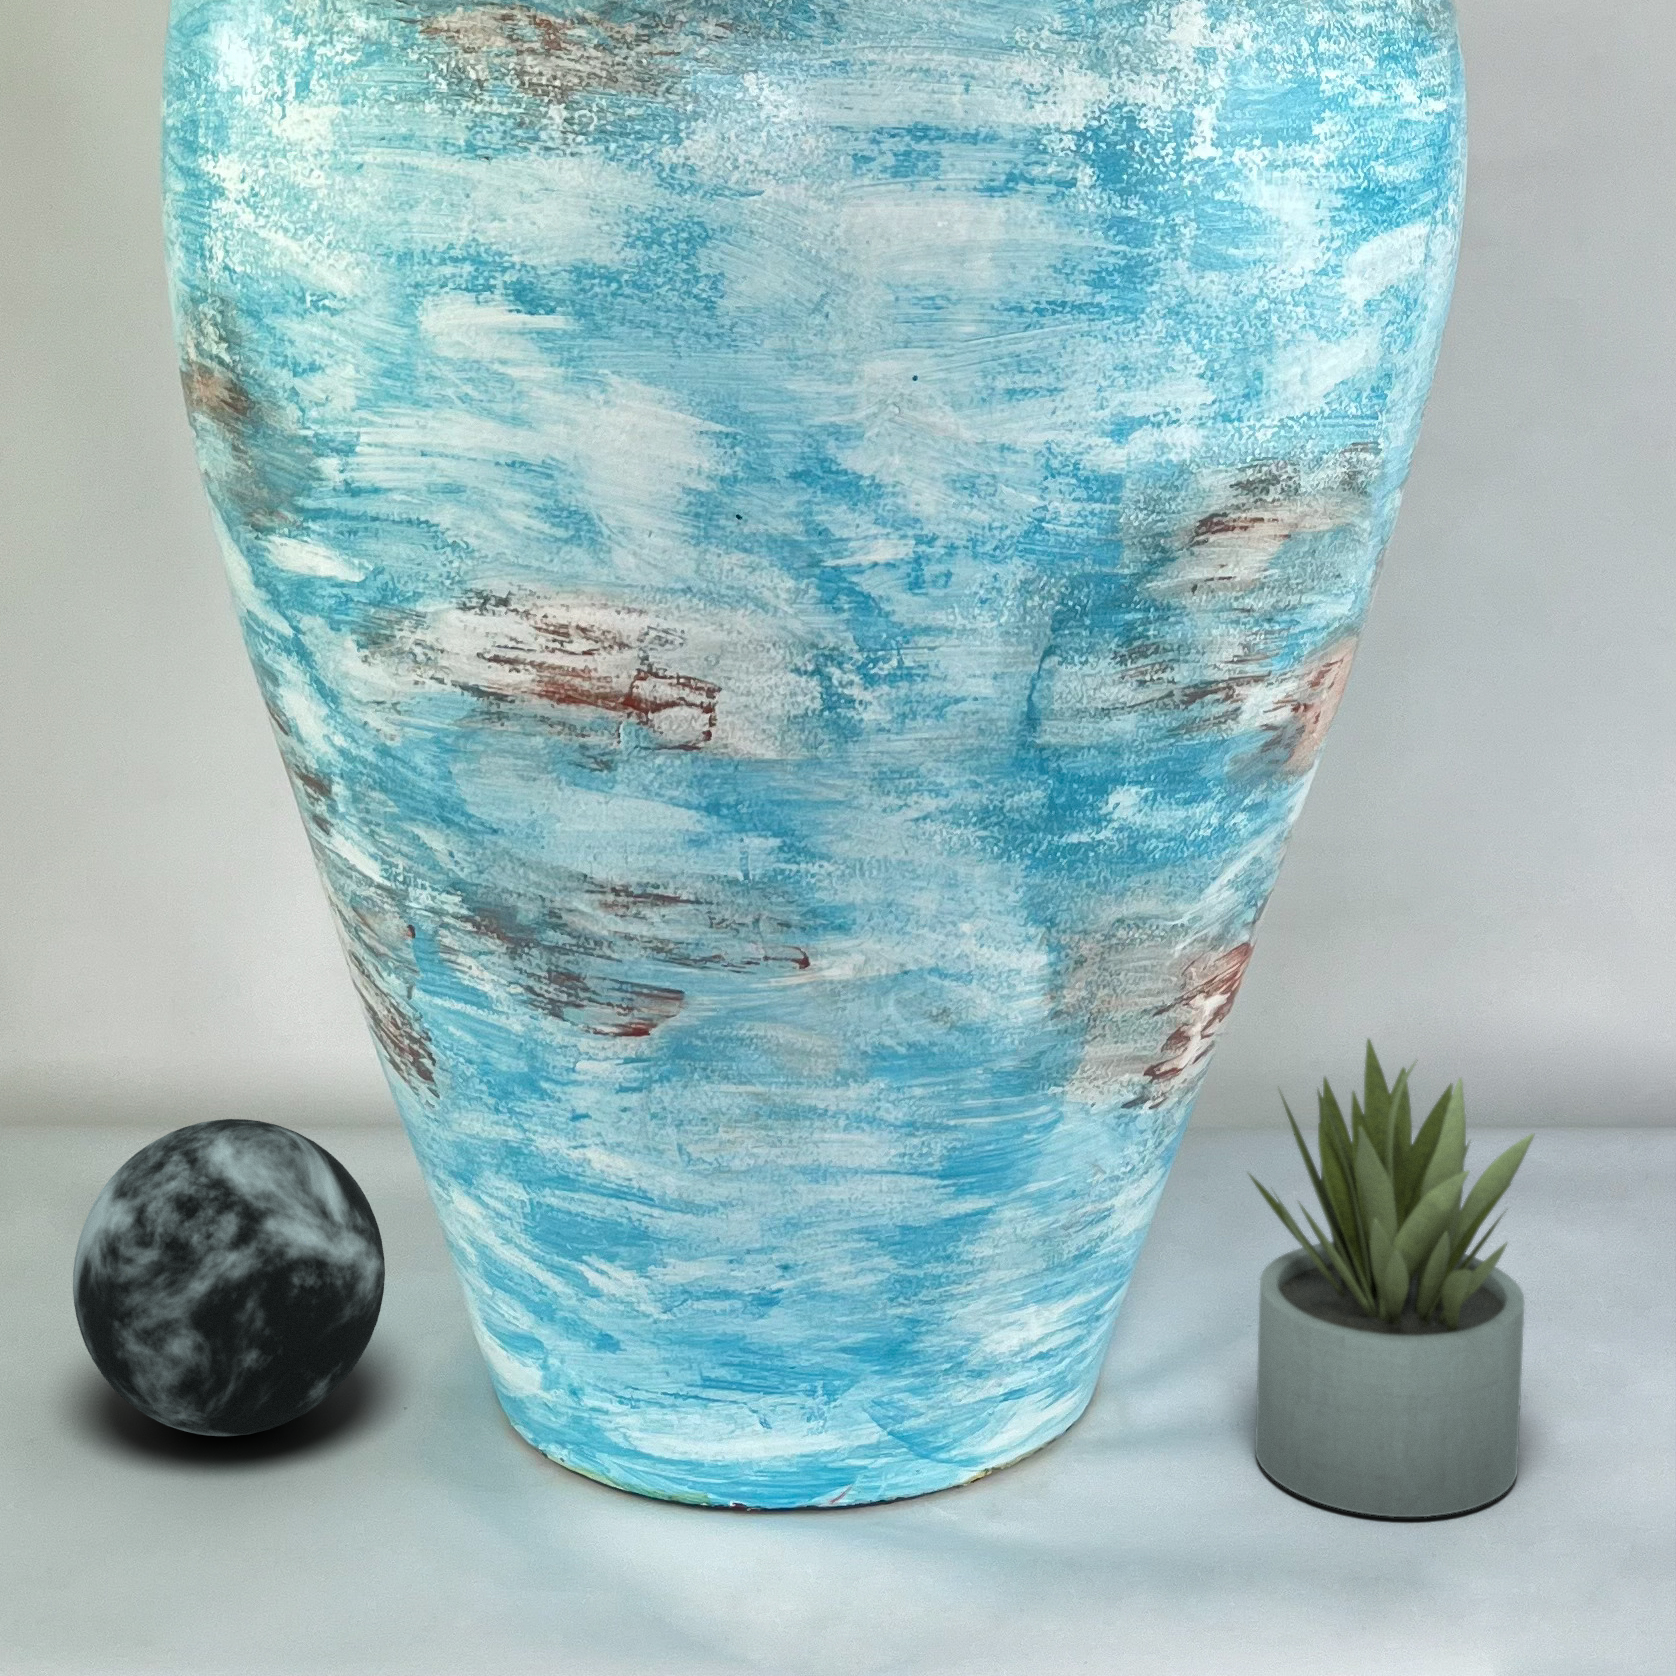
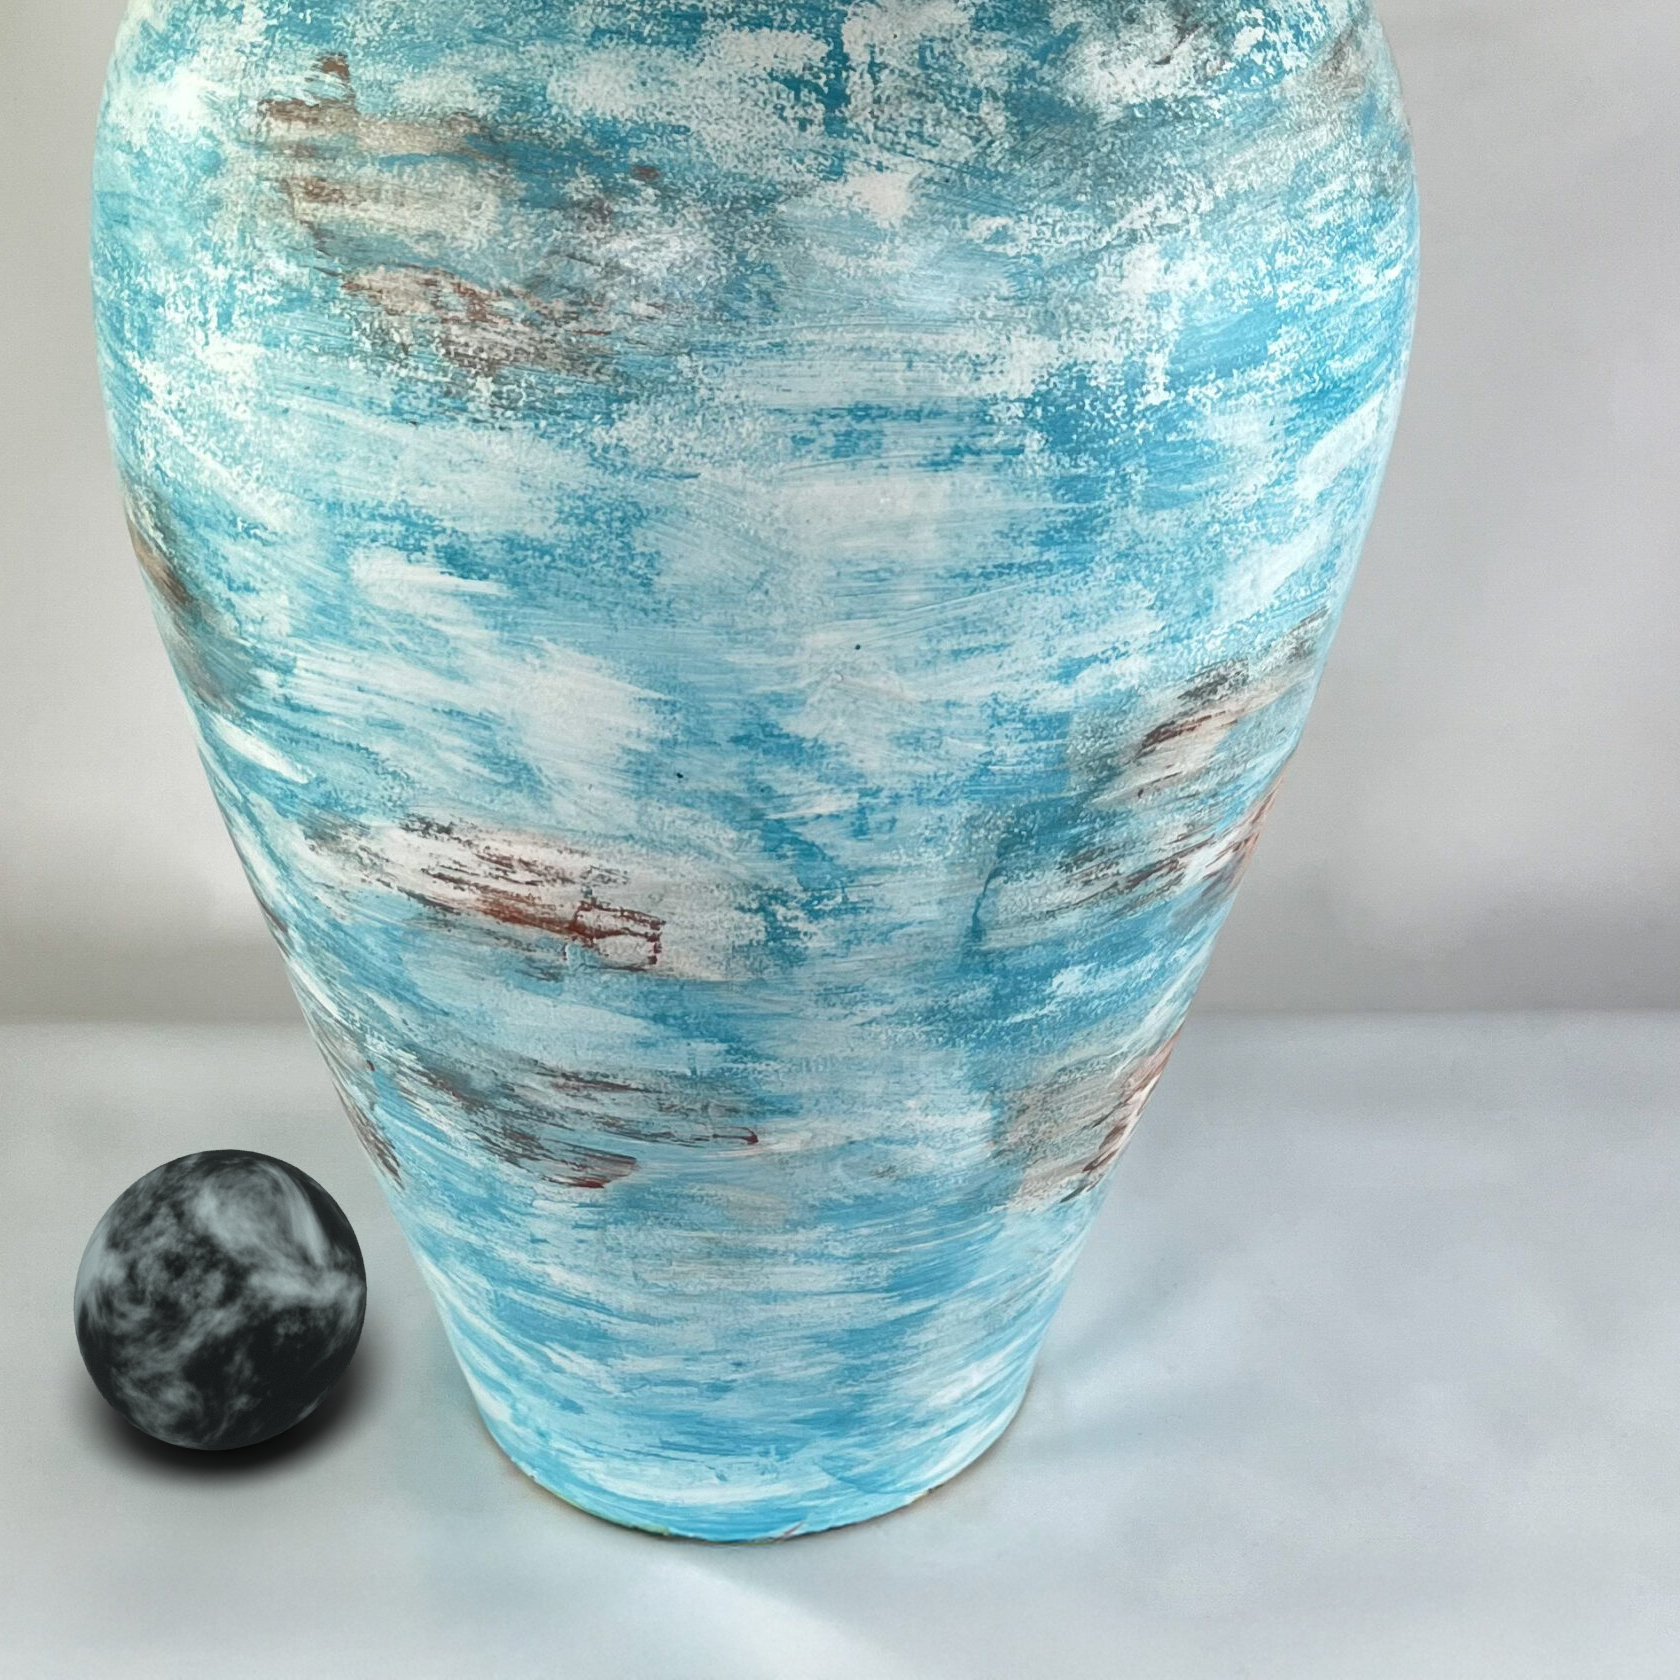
succulent plant: present [1249,1039,1534,1517] -> none [1173,1076,1446,1529]

